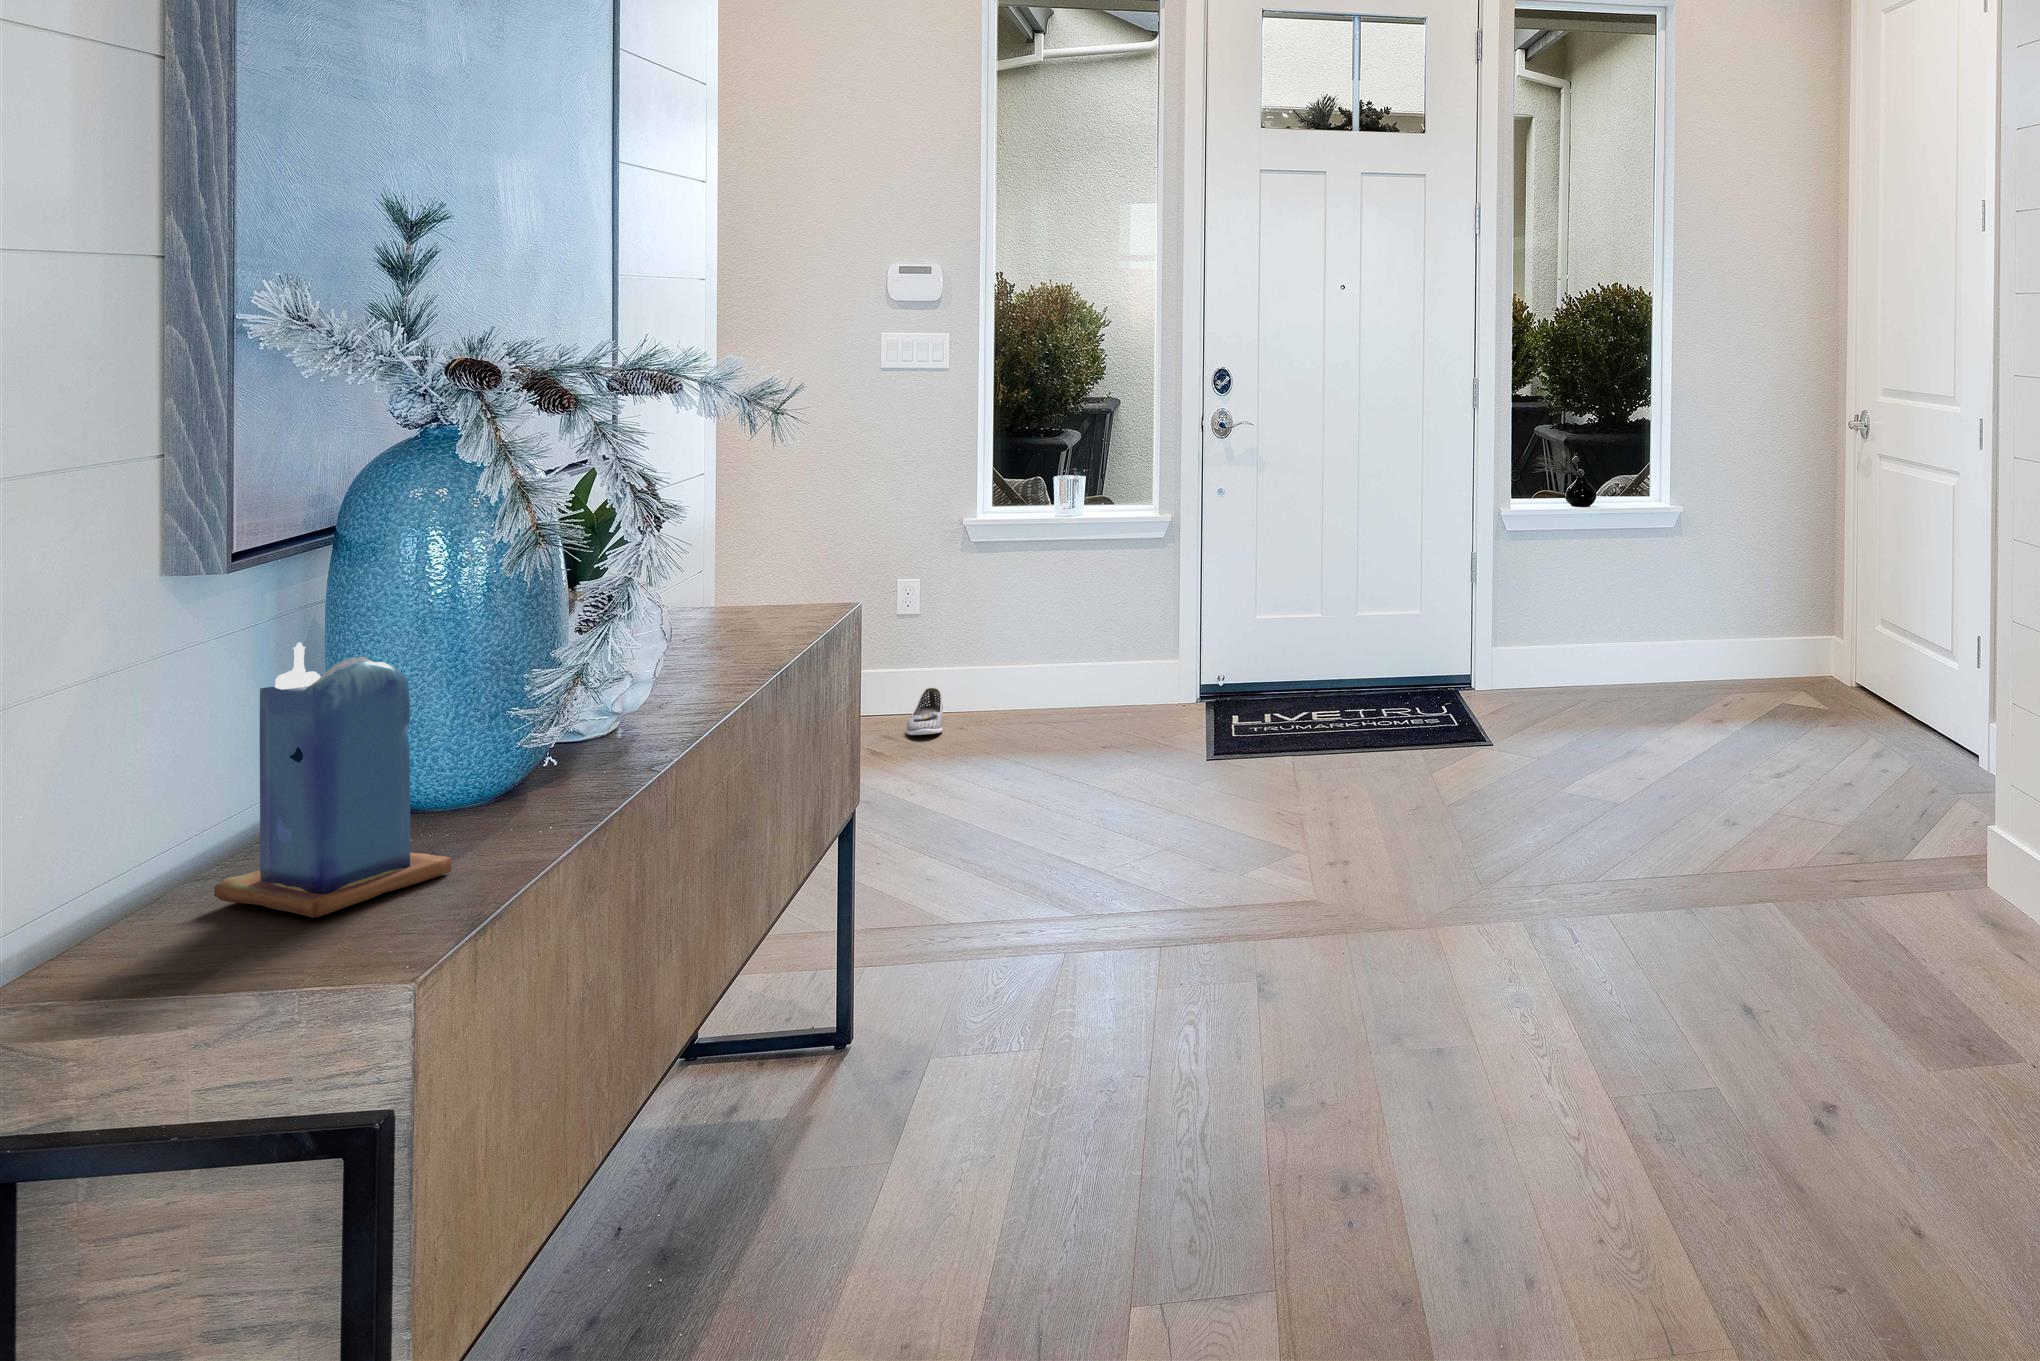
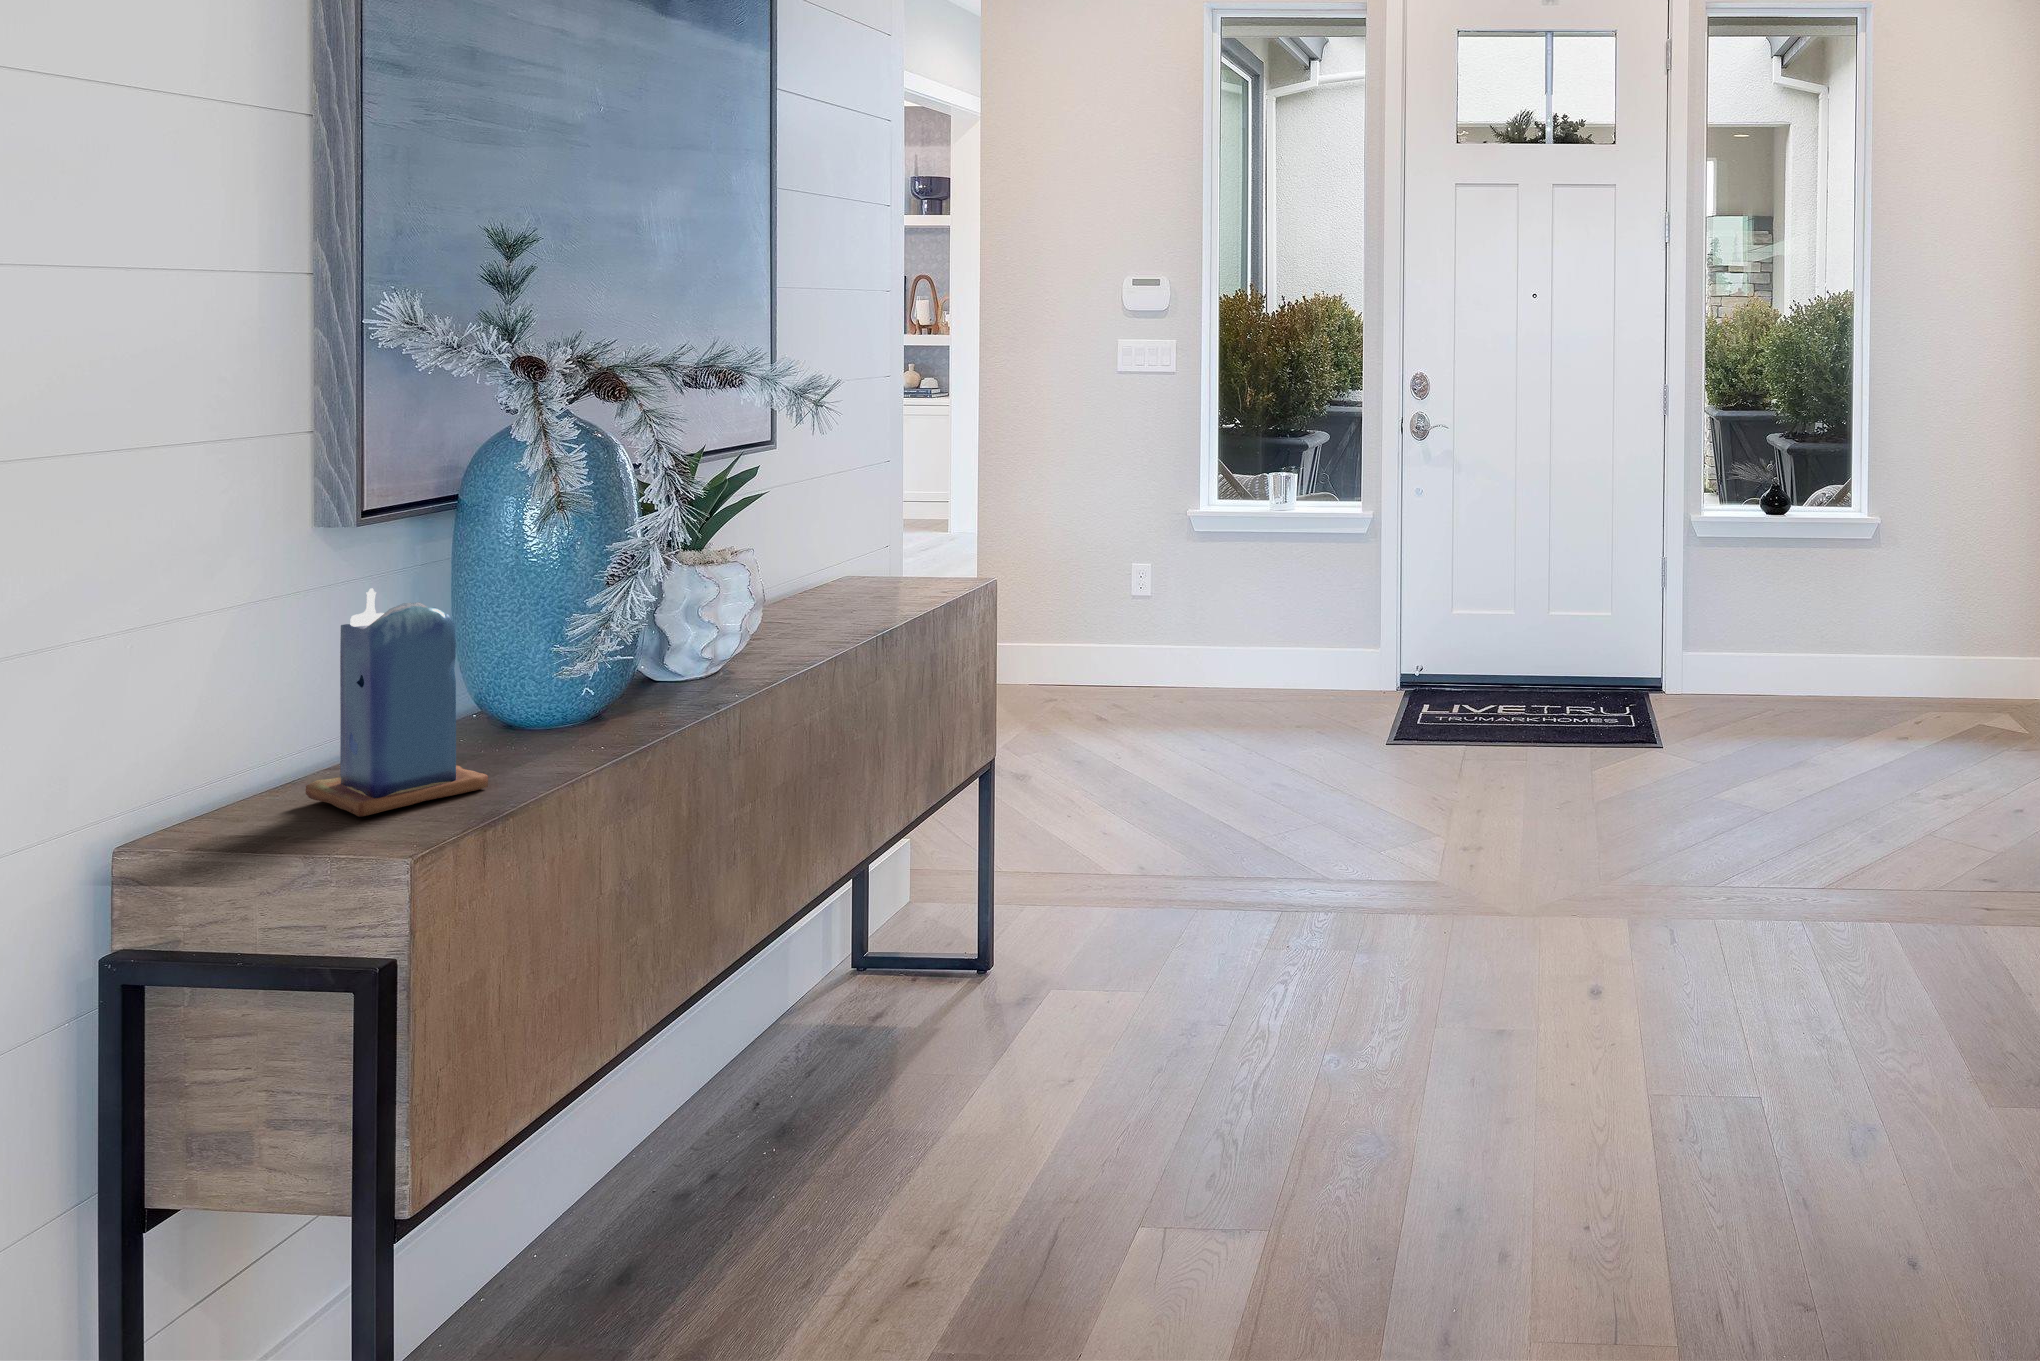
shoe: present [906,688,943,735] -> none [1137,662,1173,704]

